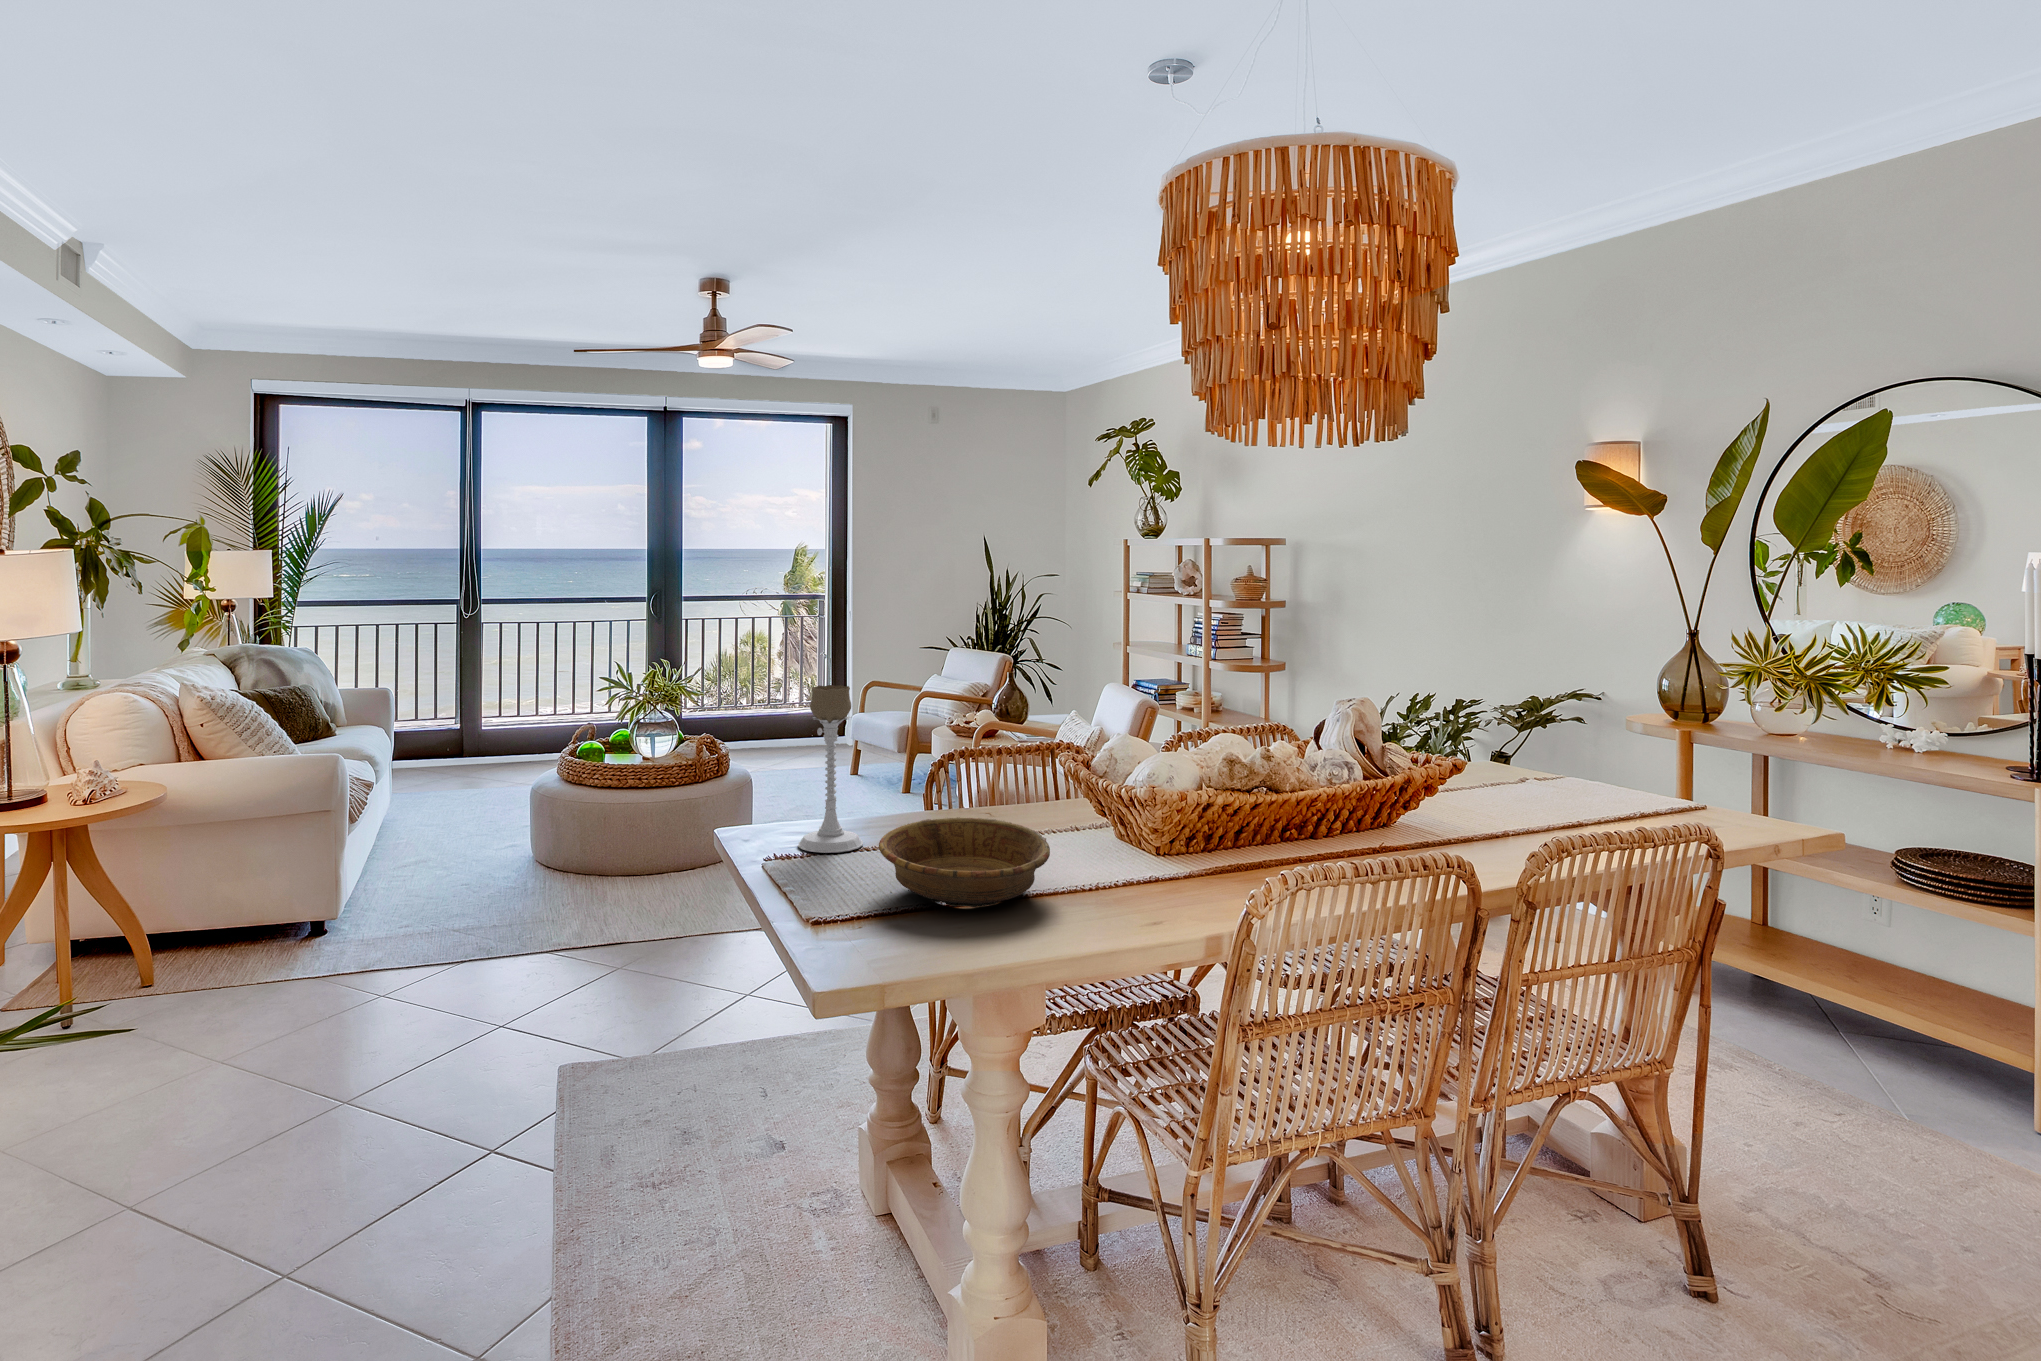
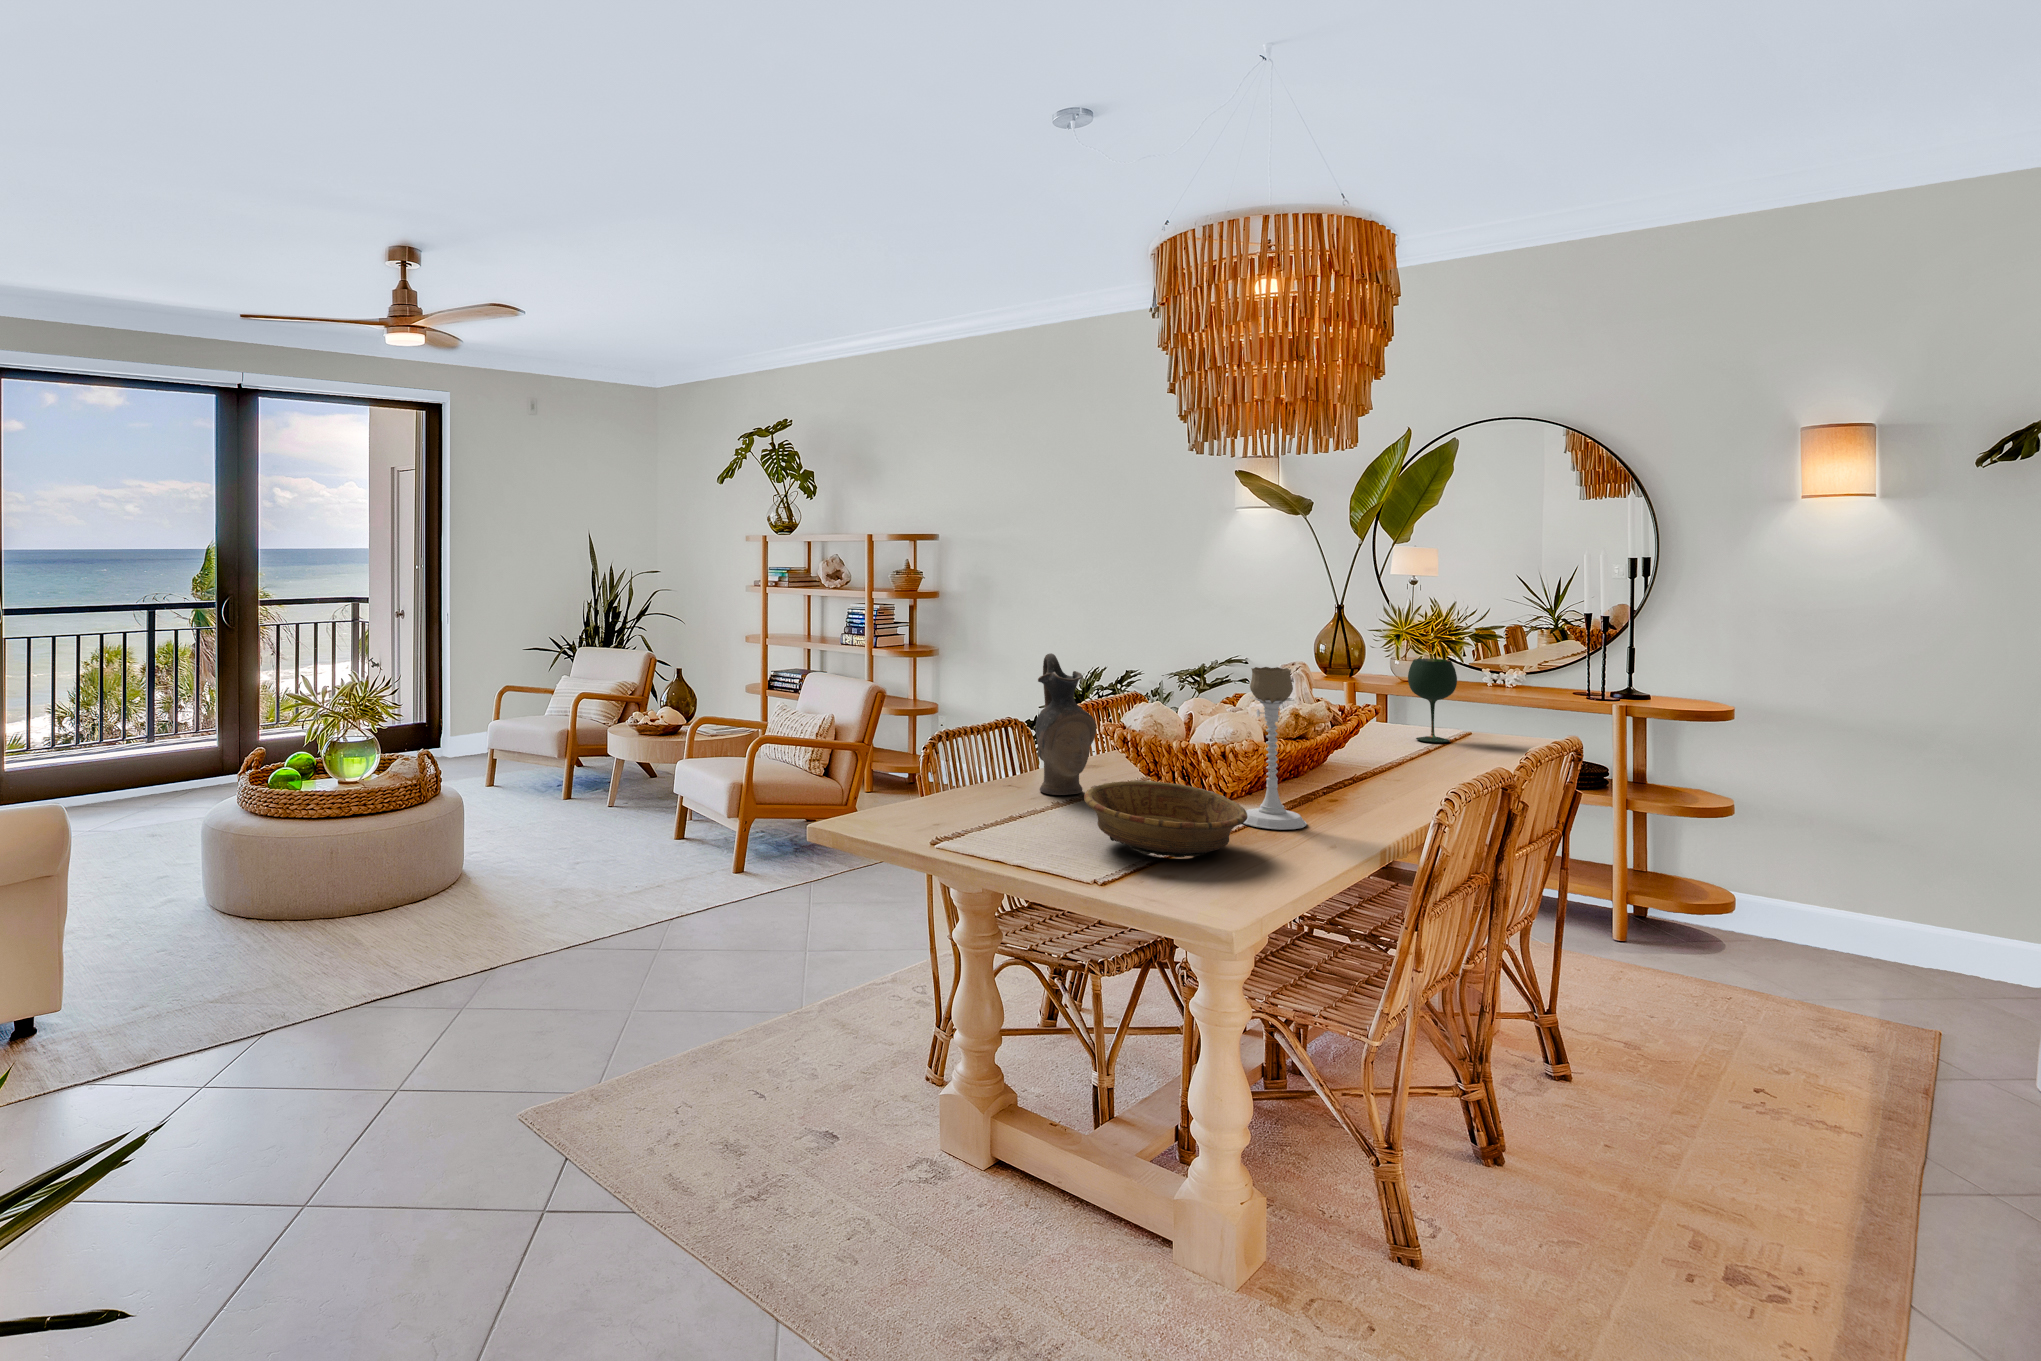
ceramic pitcher: none [986,674,1046,829] -> present [1036,653,1096,795]
candle holder: present [798,685,863,853] -> present [1244,667,1307,830]
wine glass: none [1588,703,1652,813] -> present [1408,659,1457,742]

